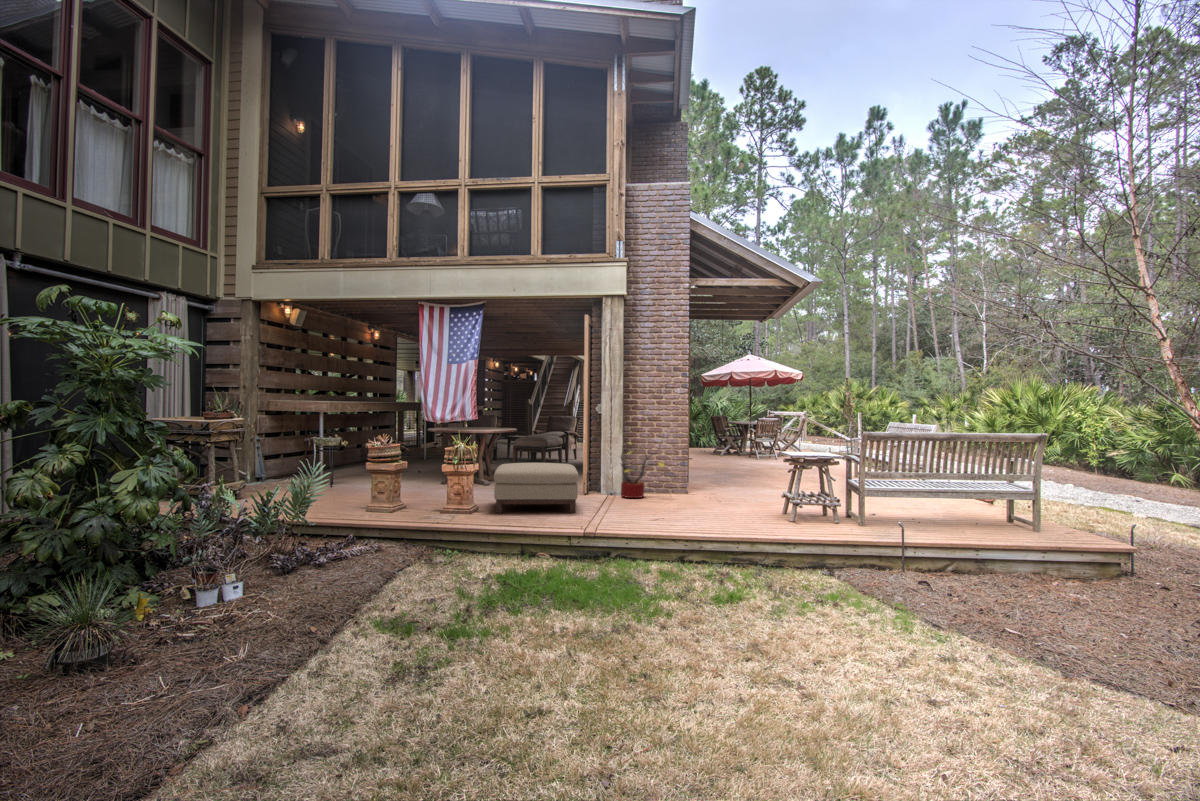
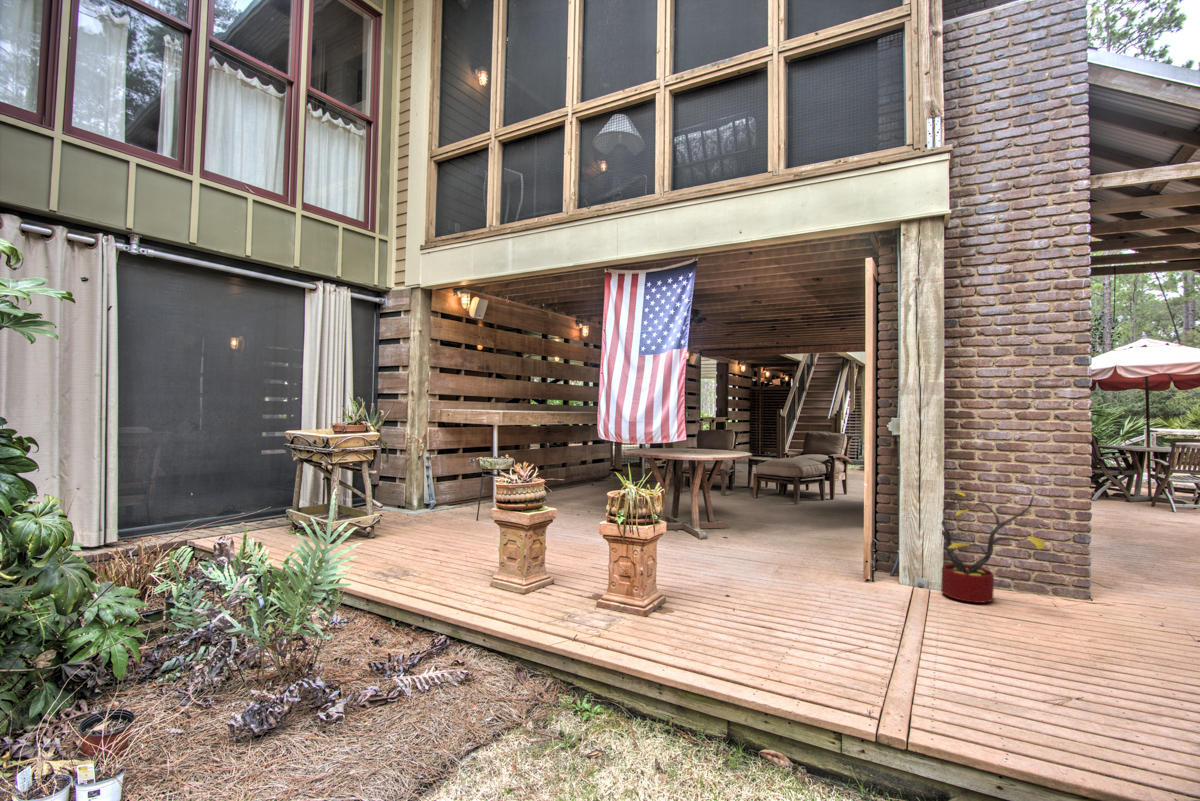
ottoman: present [494,463,579,514] -> none [687,521,857,641]

